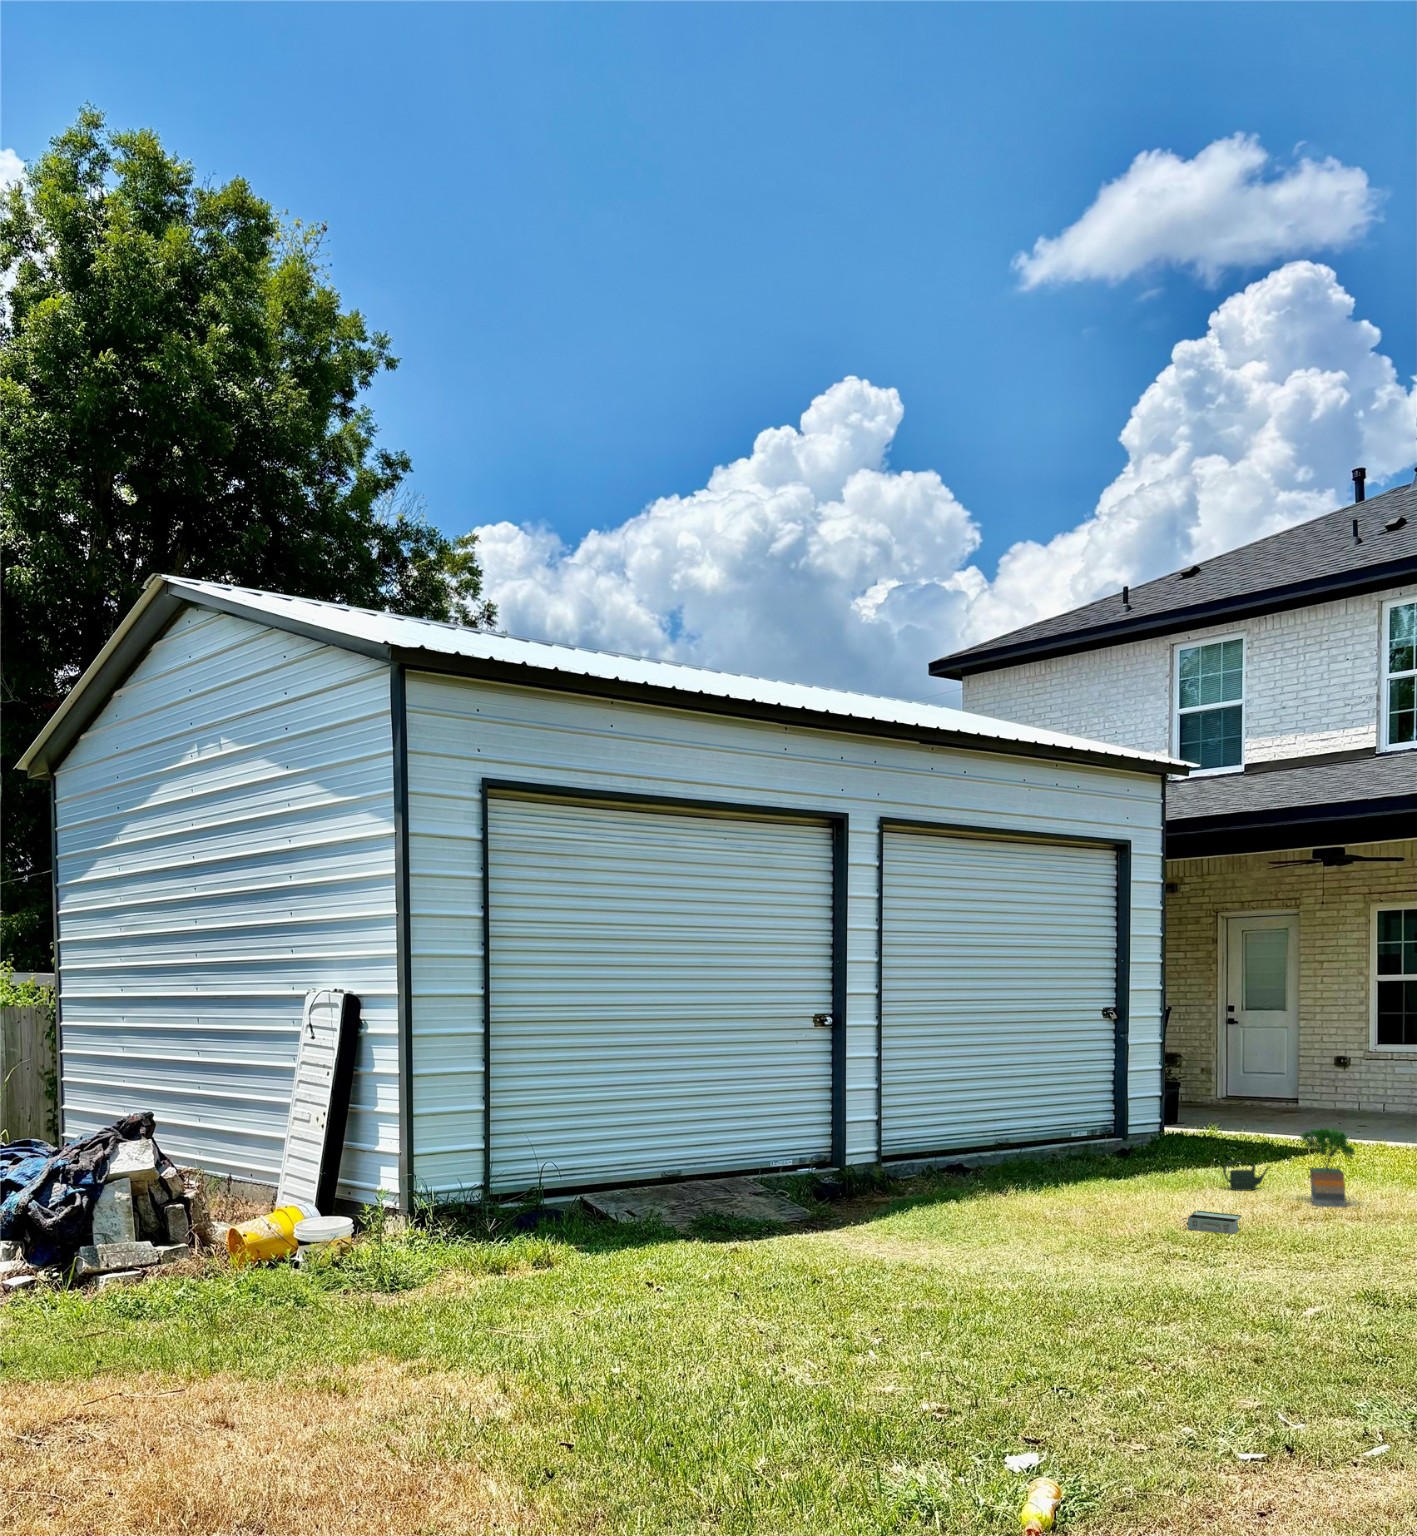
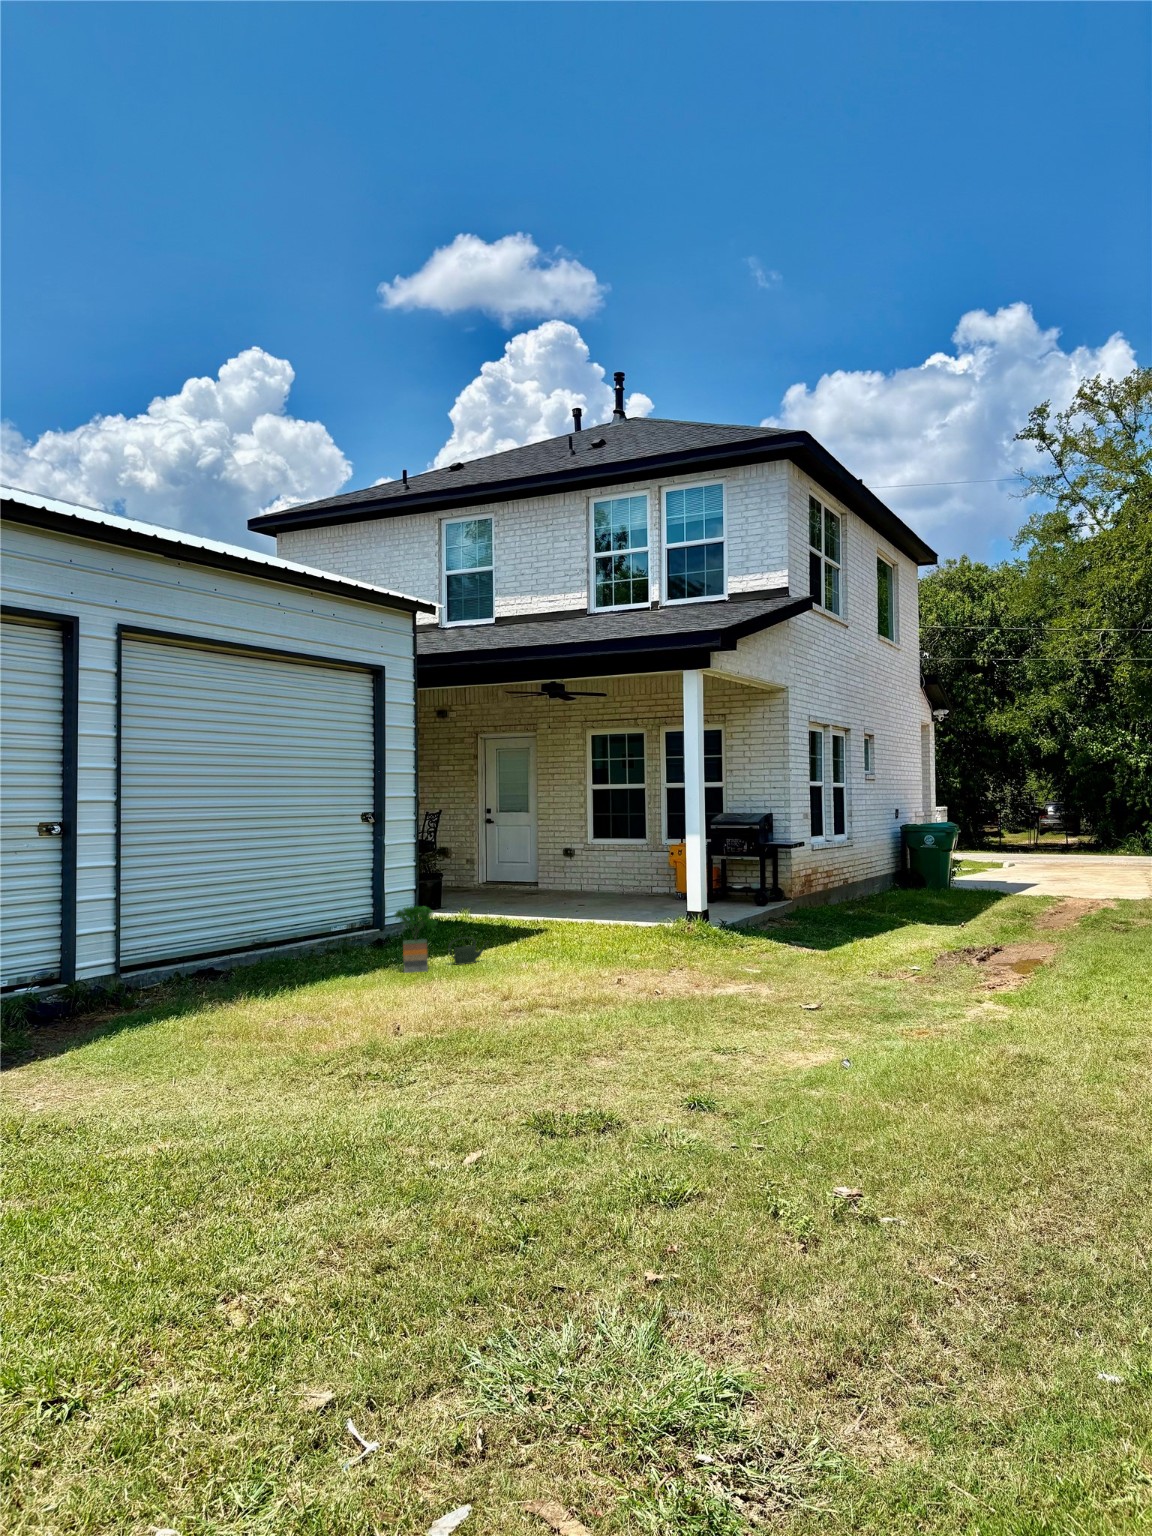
potted tree: present [1301,1128,1355,1208] -> present [395,906,437,973]
toolbox: present [1188,1211,1242,1234] -> none [399,988,449,1007]

